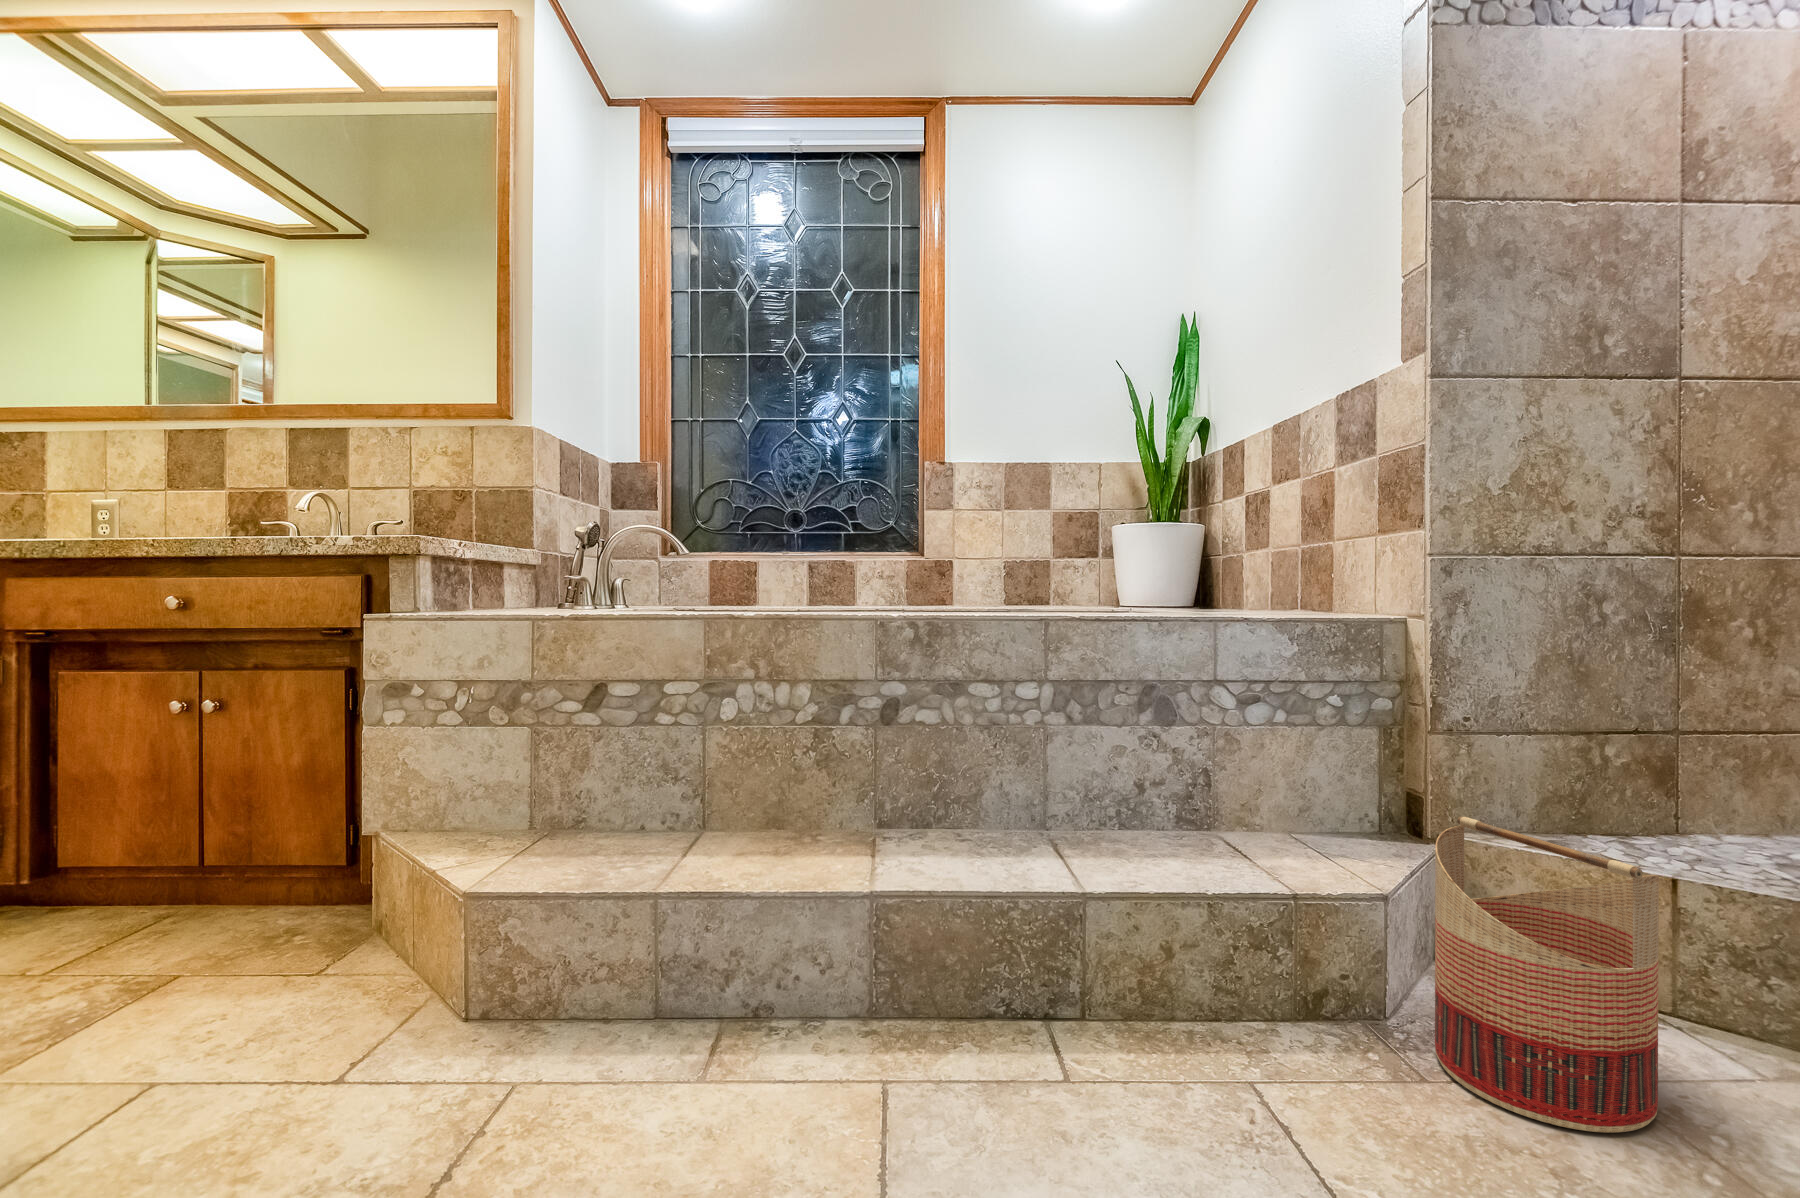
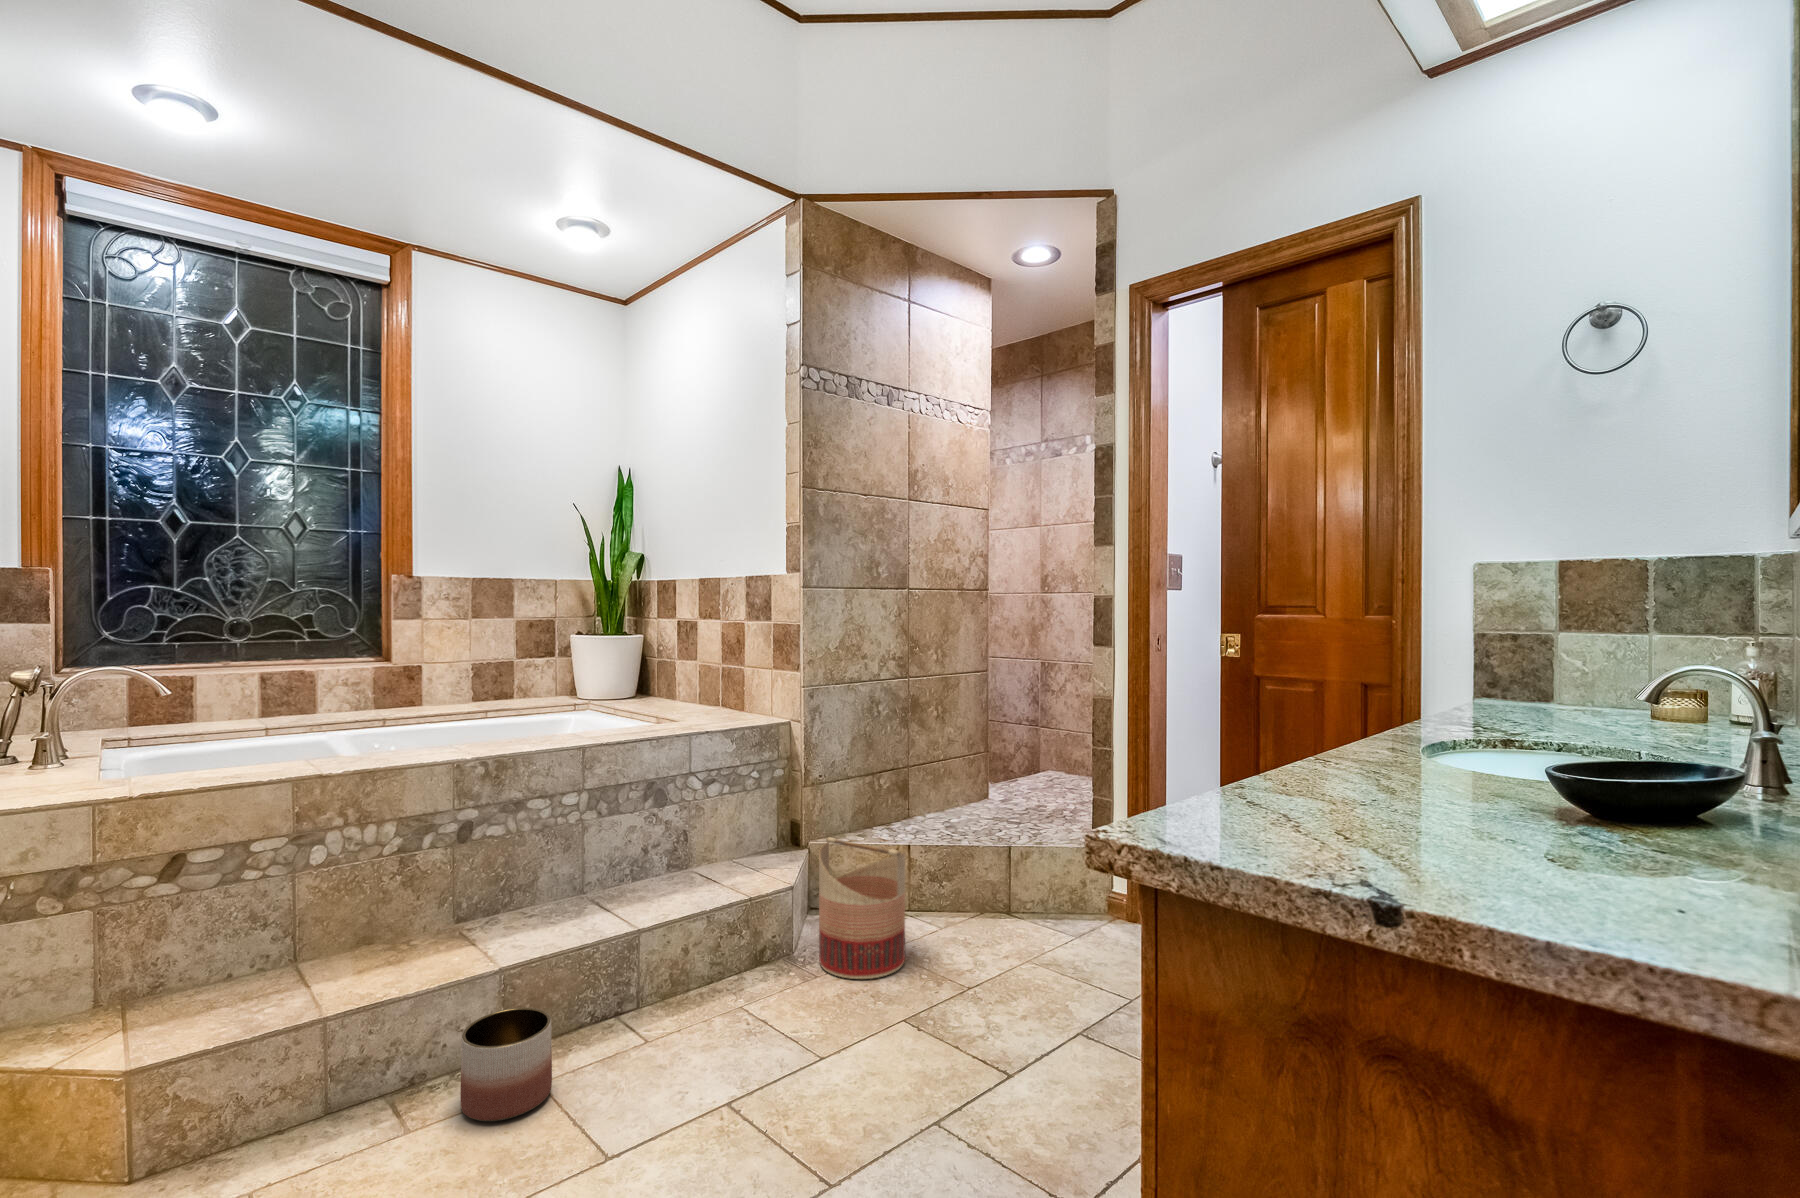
planter: none [770,949,895,1116] -> present [460,1008,552,1121]

